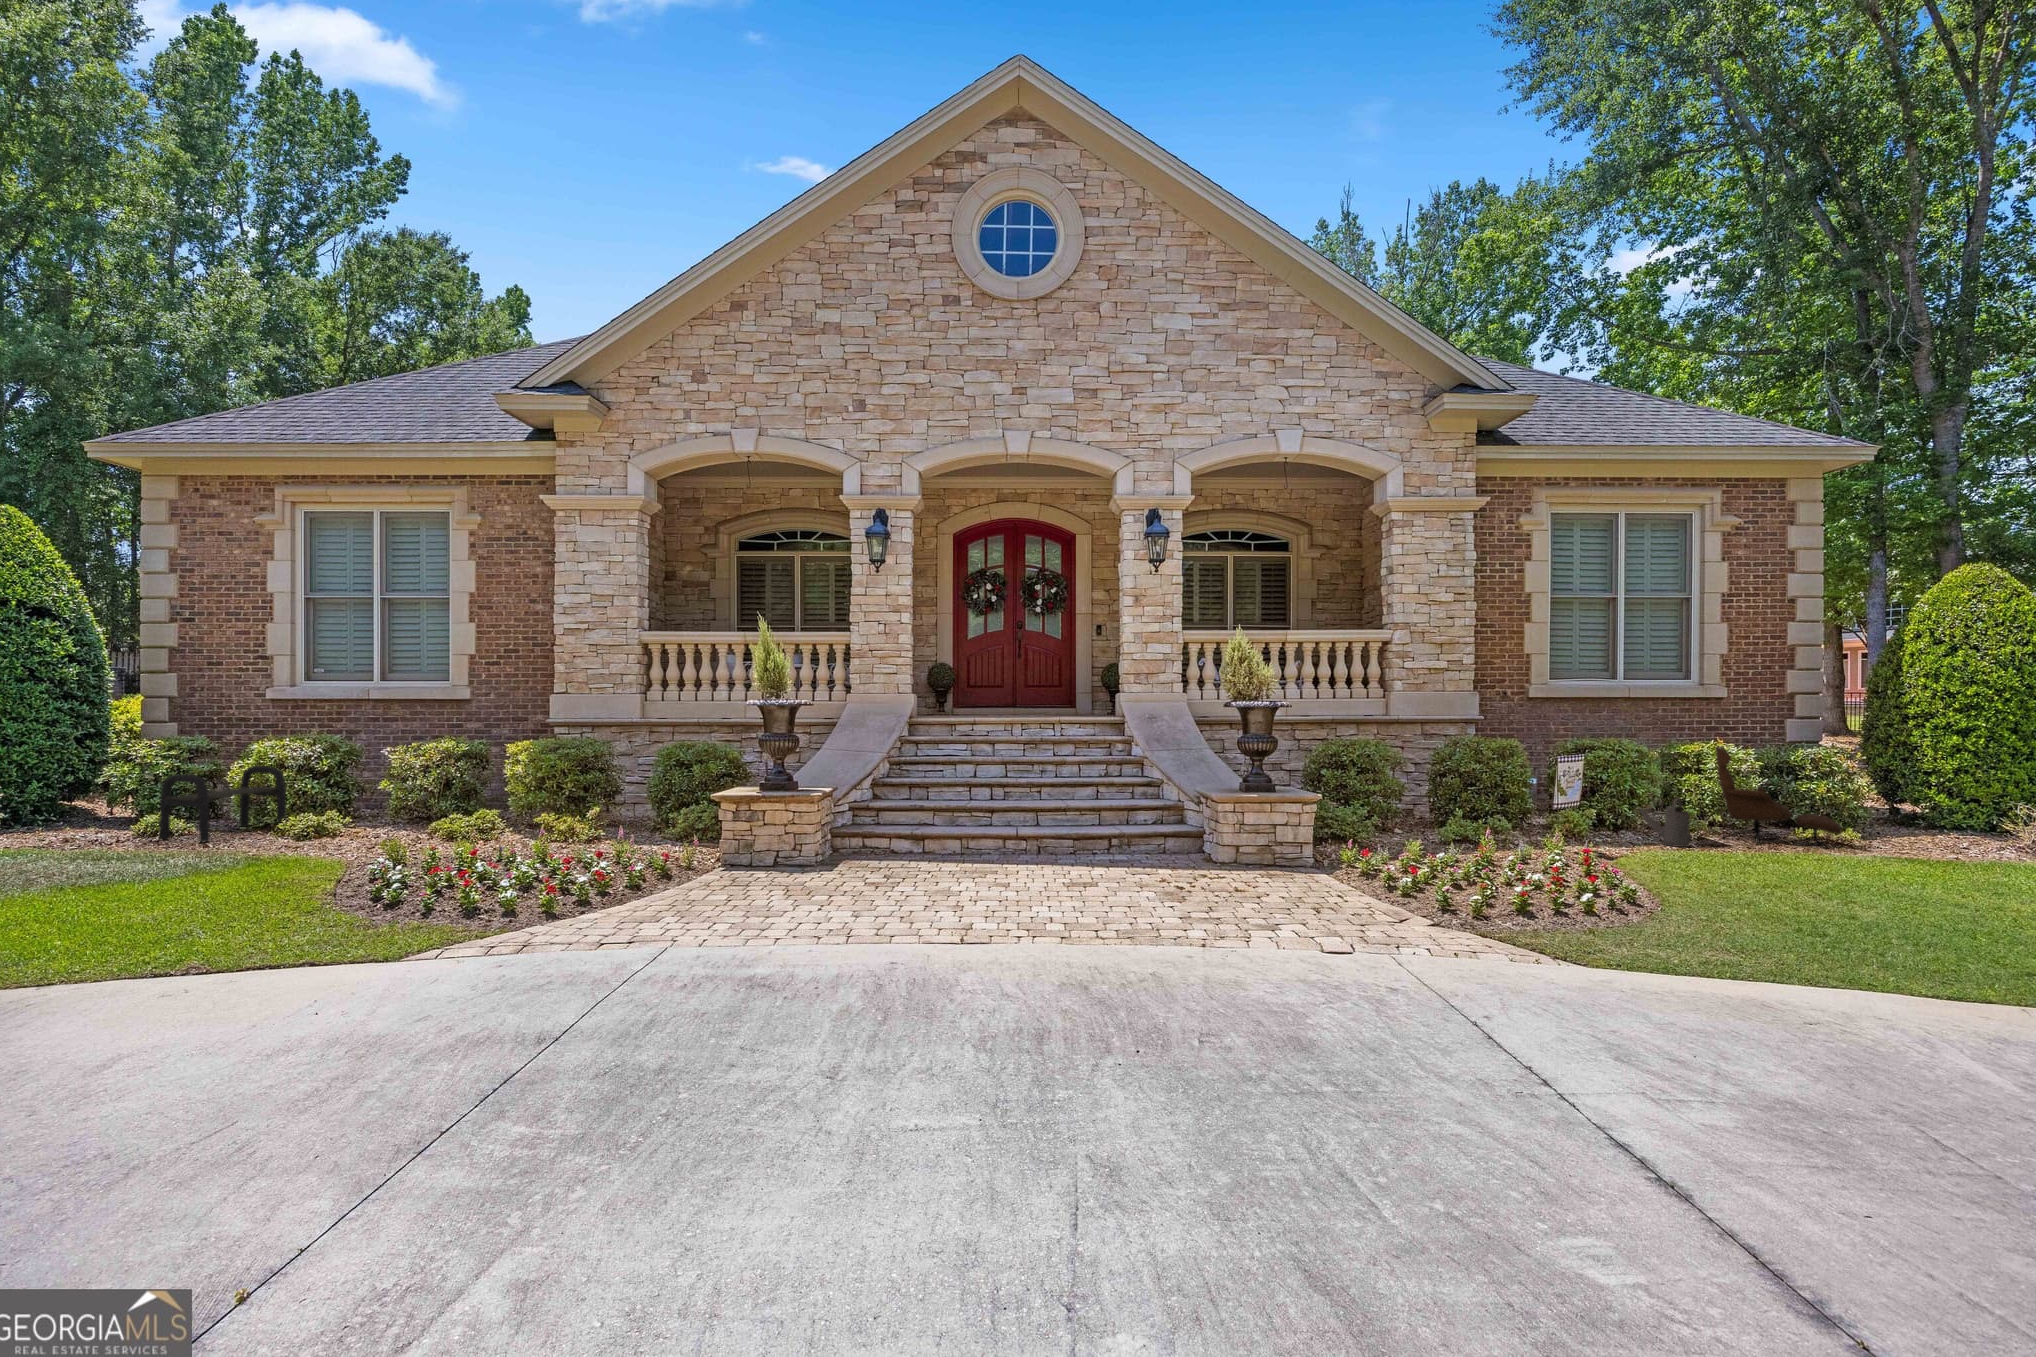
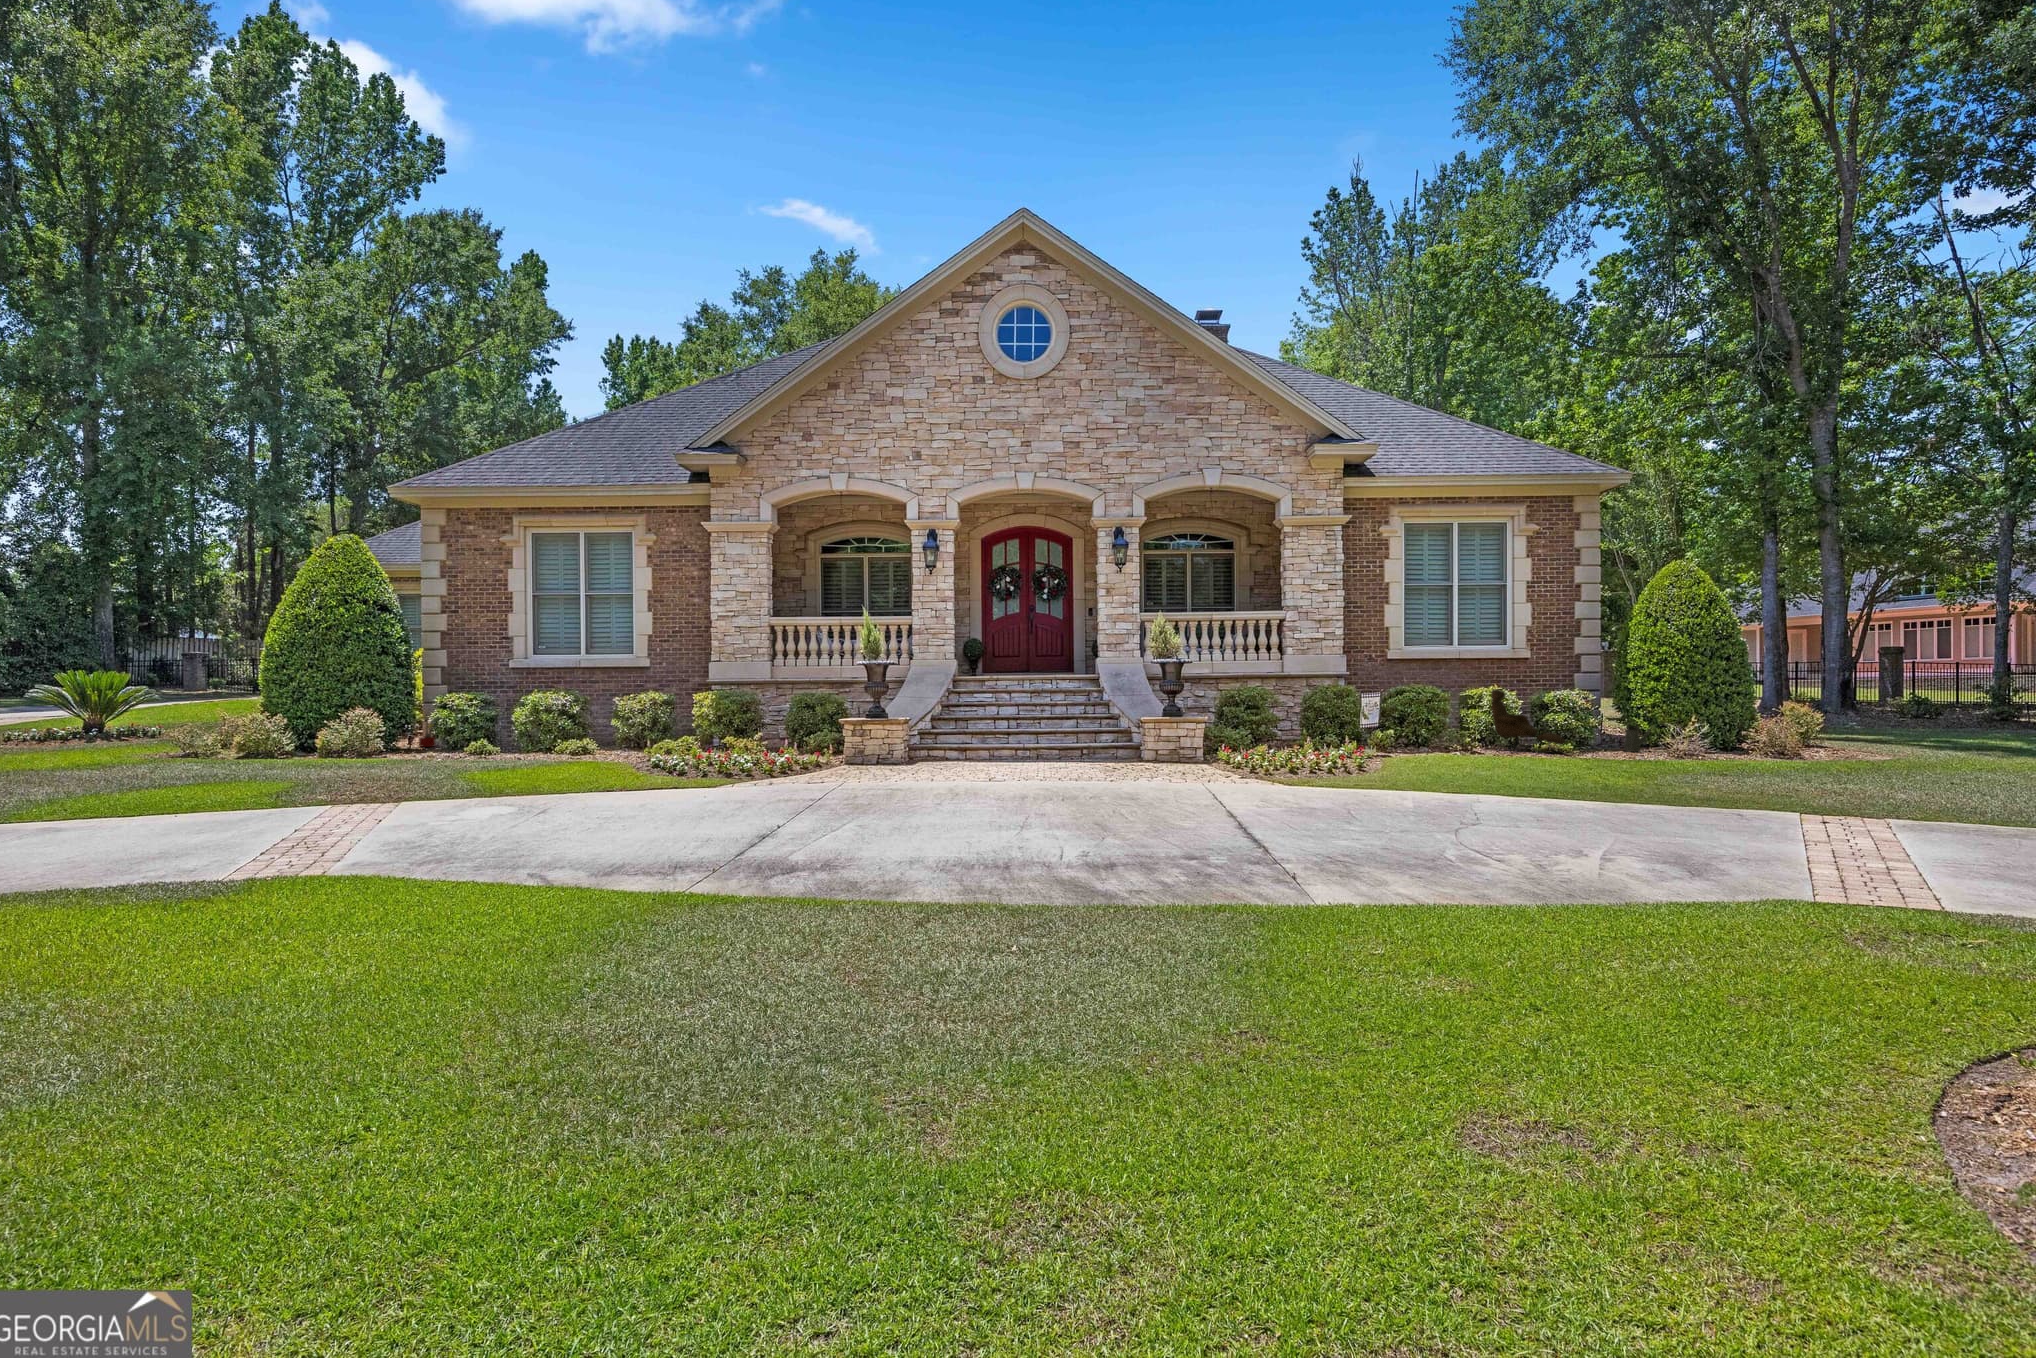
decorative plant: none [81,766,118,824] -> present [419,714,437,747]
bench: present [159,766,287,842] -> none [489,708,553,754]
watering can: present [1640,798,1699,847] -> present [1624,724,1652,752]

